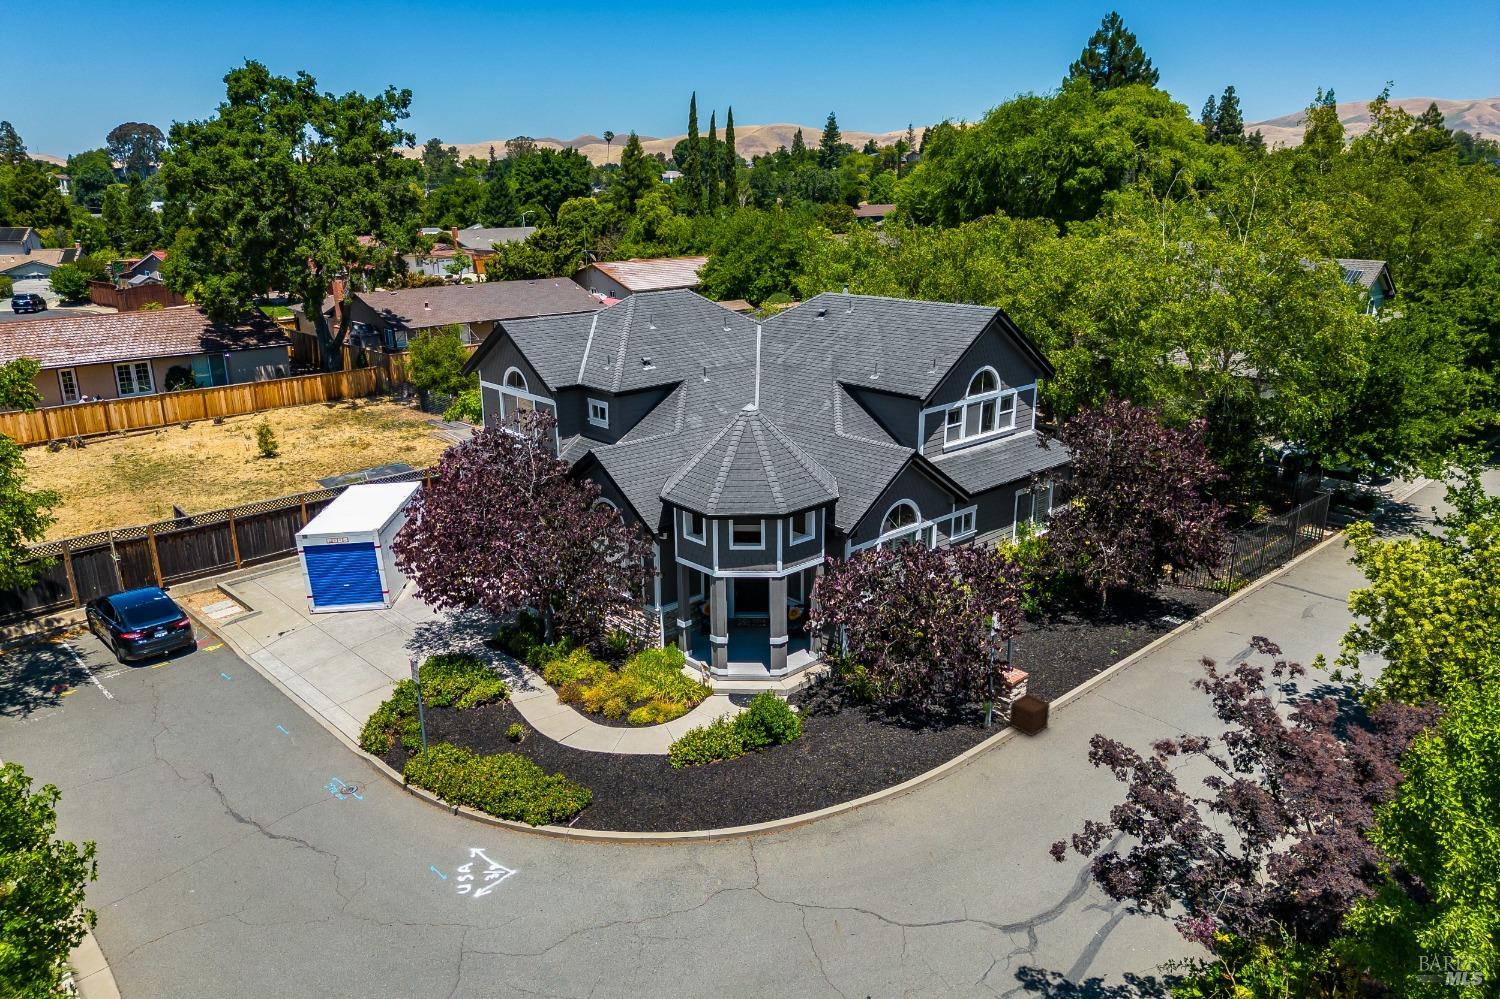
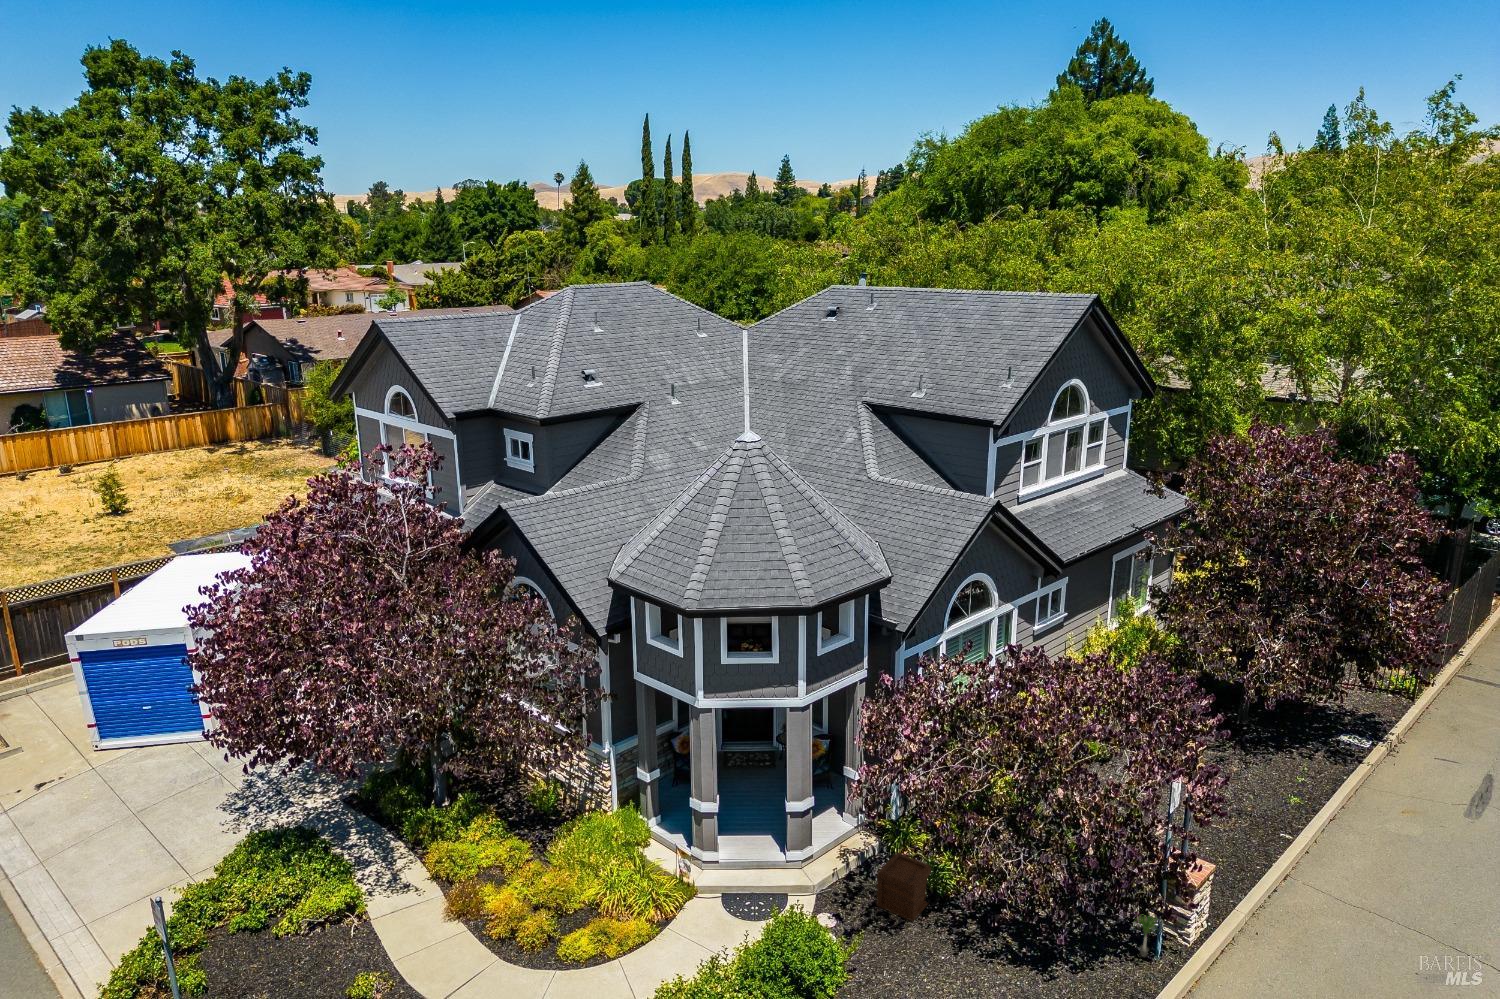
wooden crate: present [1009,694,1050,736] -> present [876,852,931,922]

